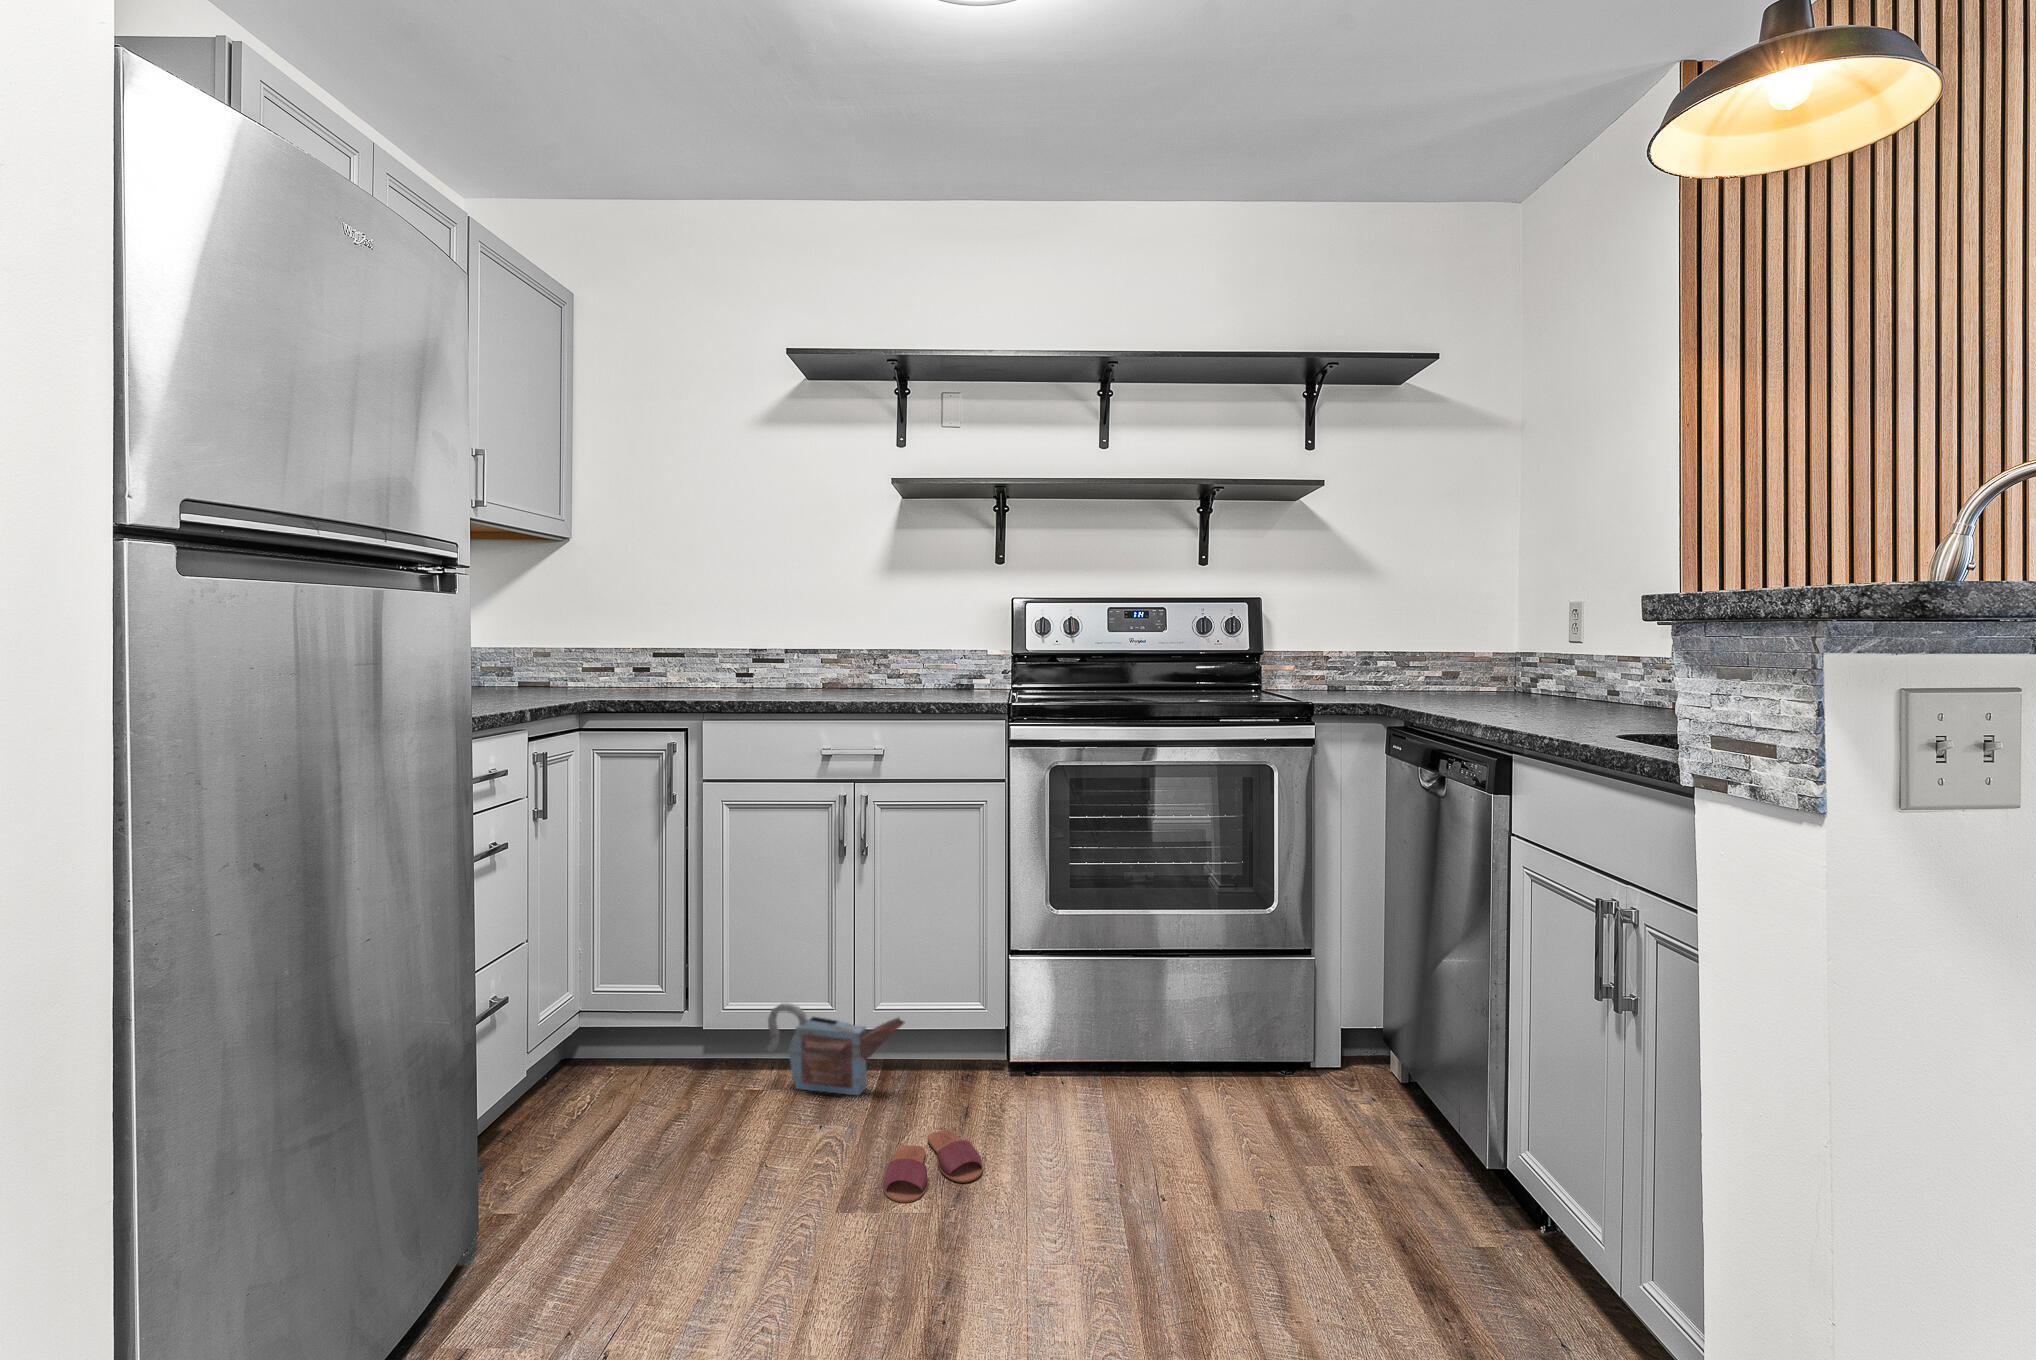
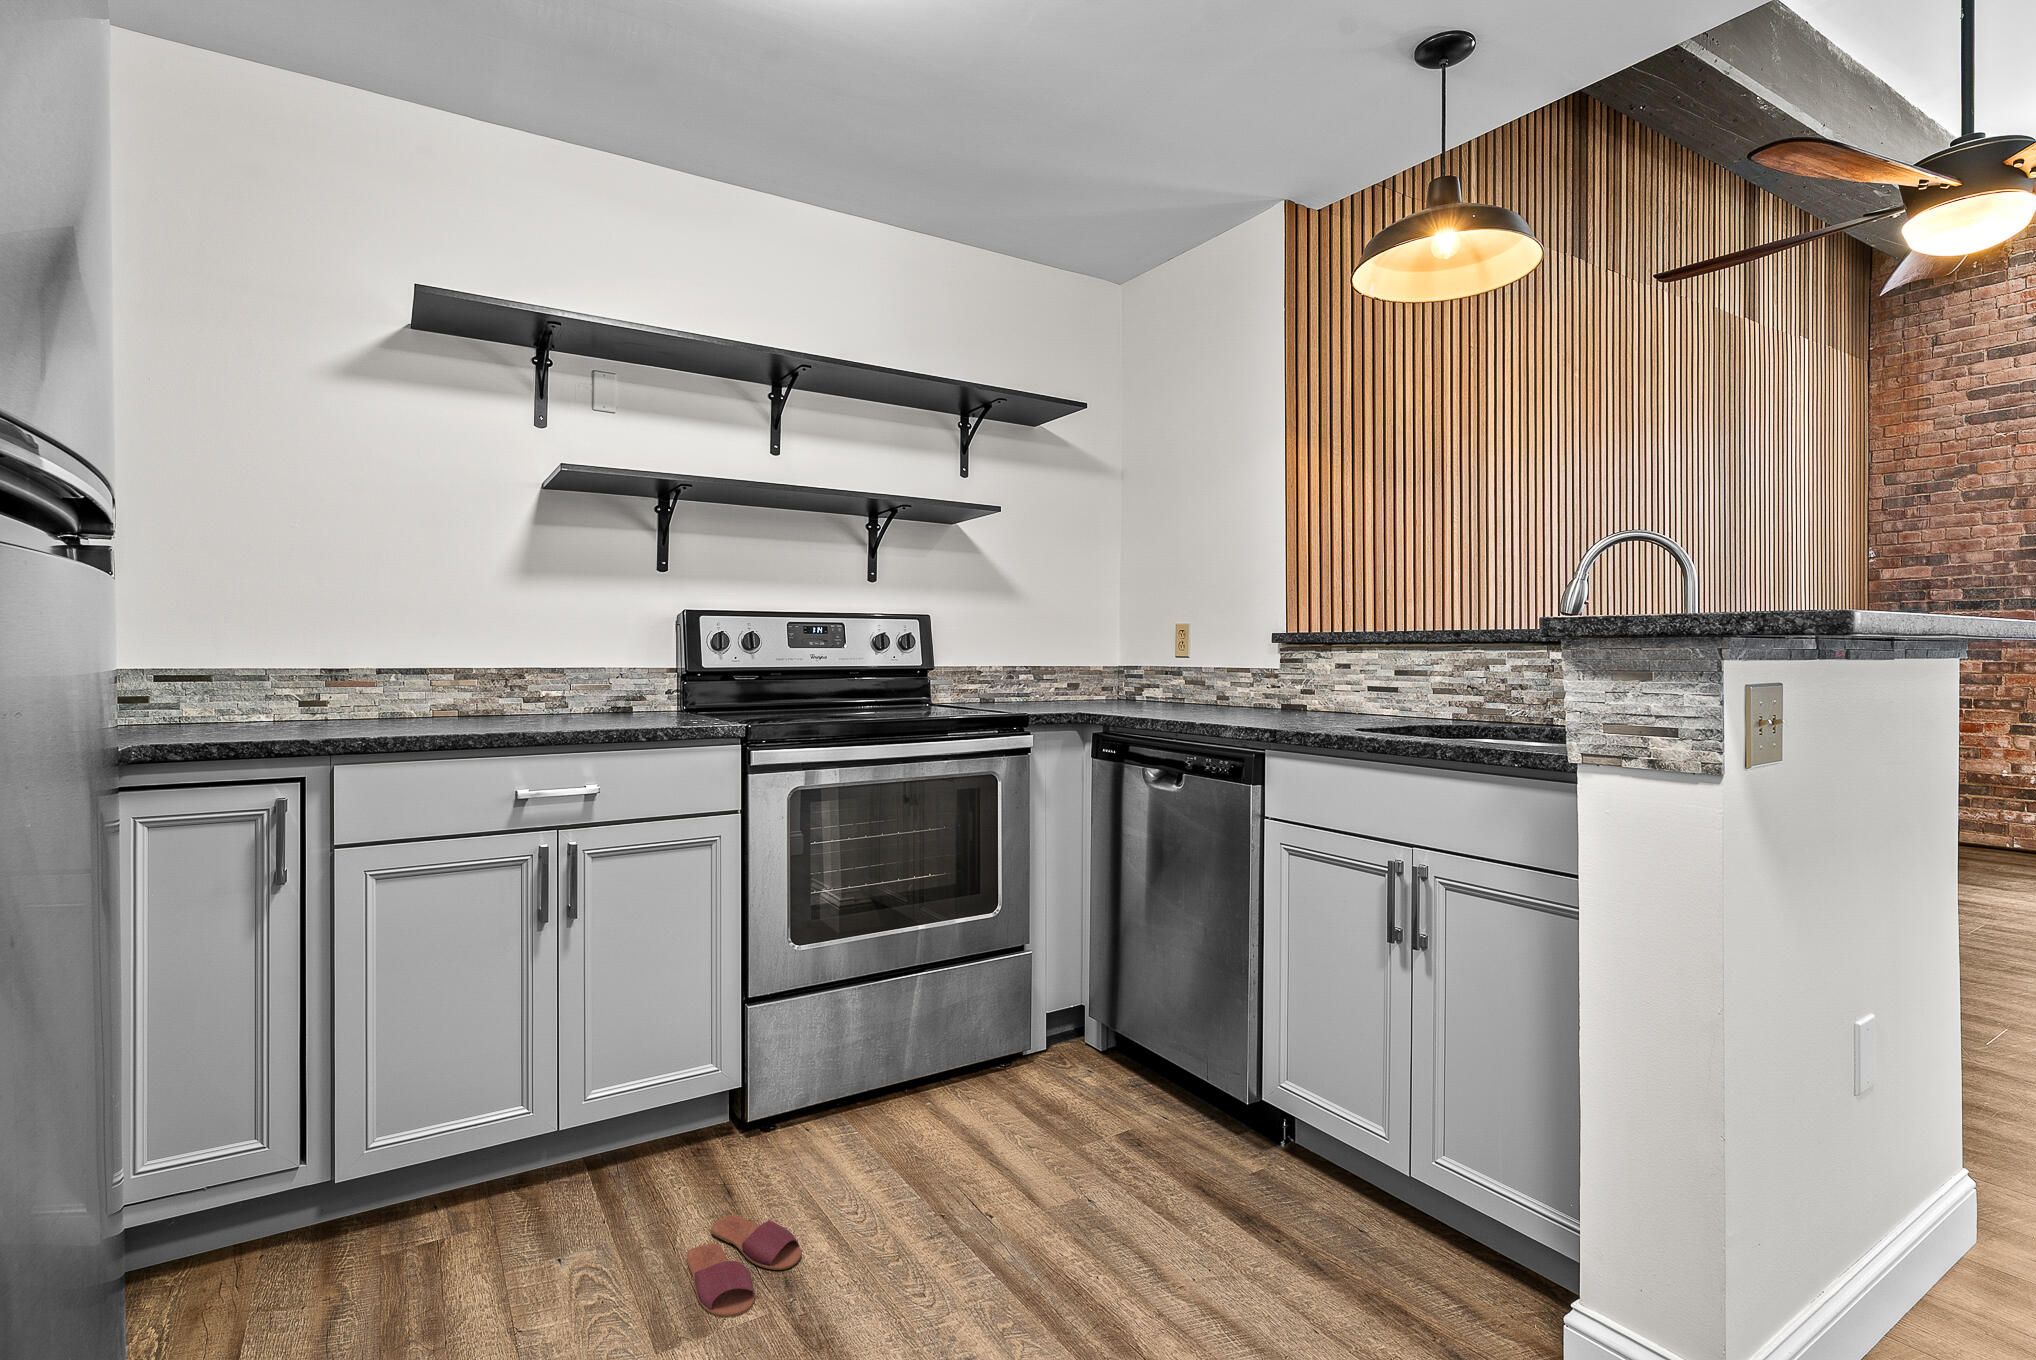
watering can: present [767,1003,905,1095] -> none [443,1100,642,1223]

